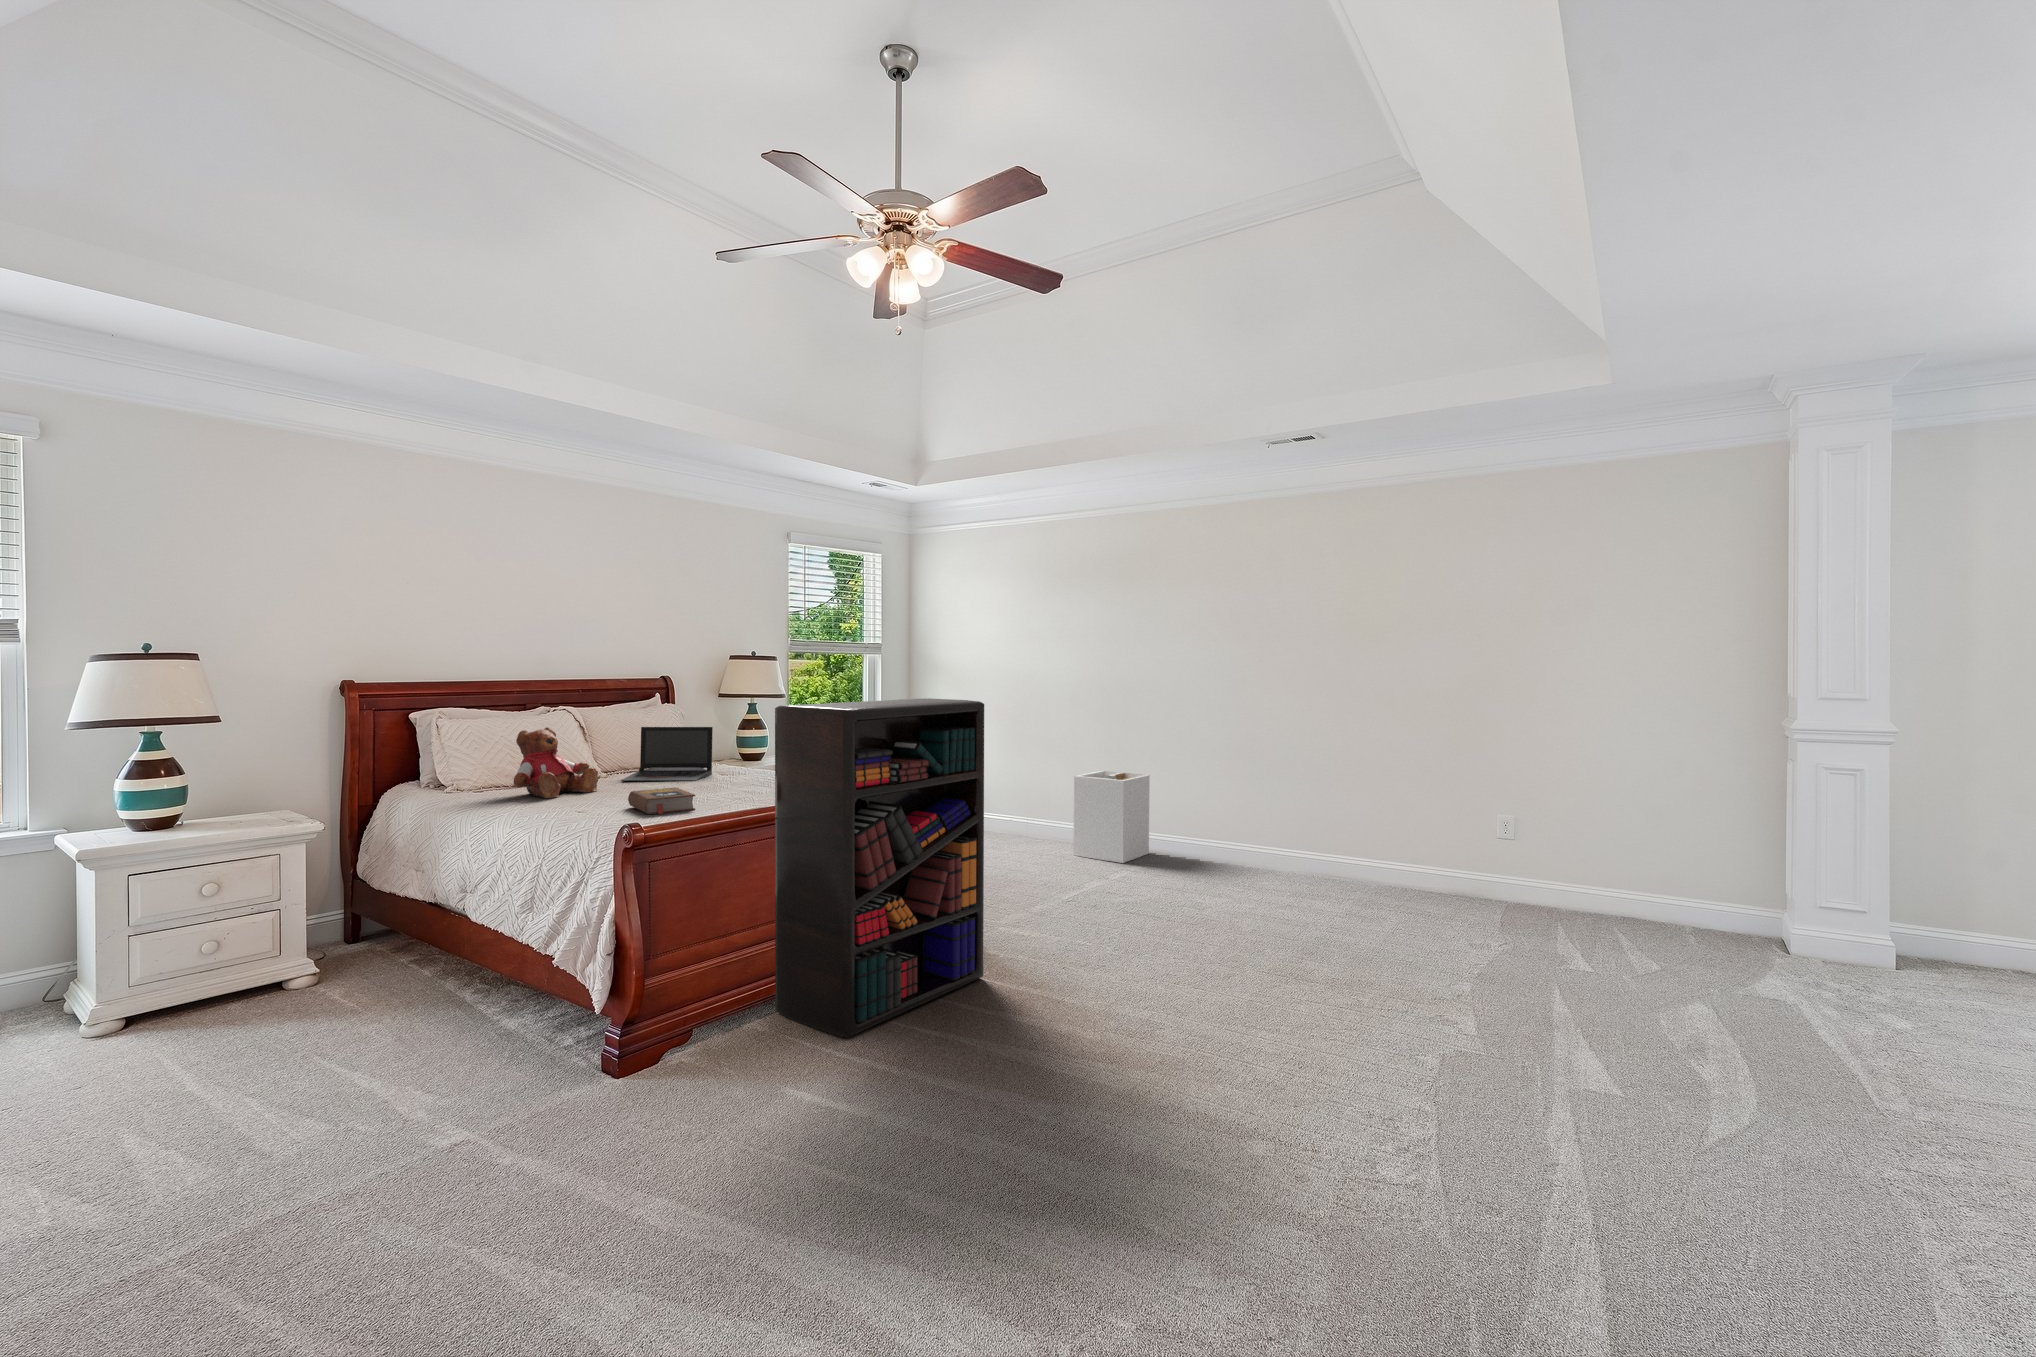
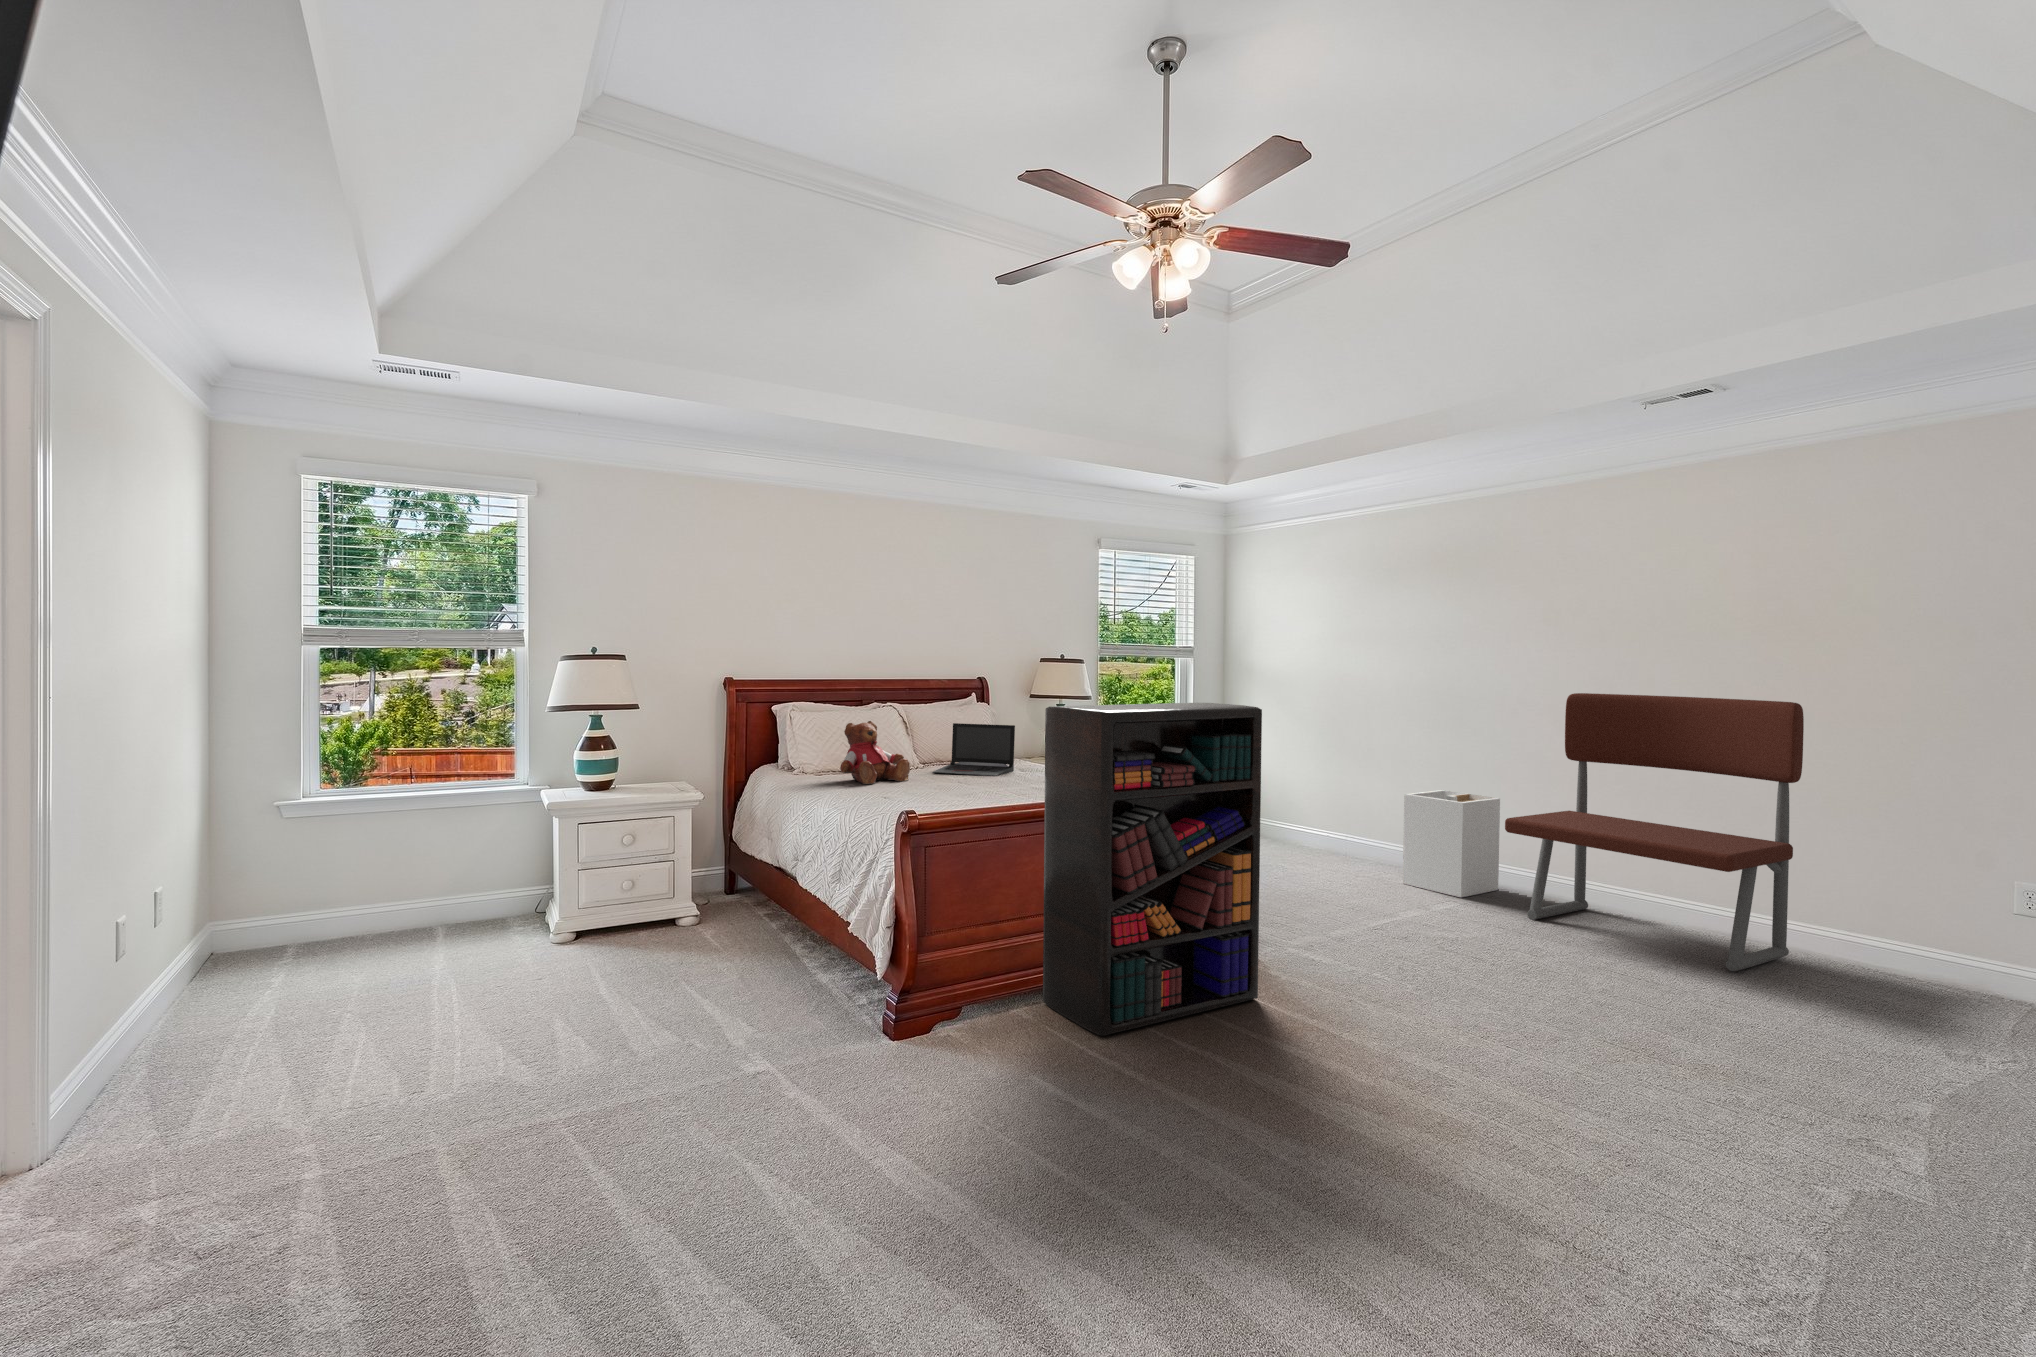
bench: none [1161,684,1369,902] -> present [1505,693,1804,971]
book: present [628,787,695,814] -> none [925,781,980,804]

